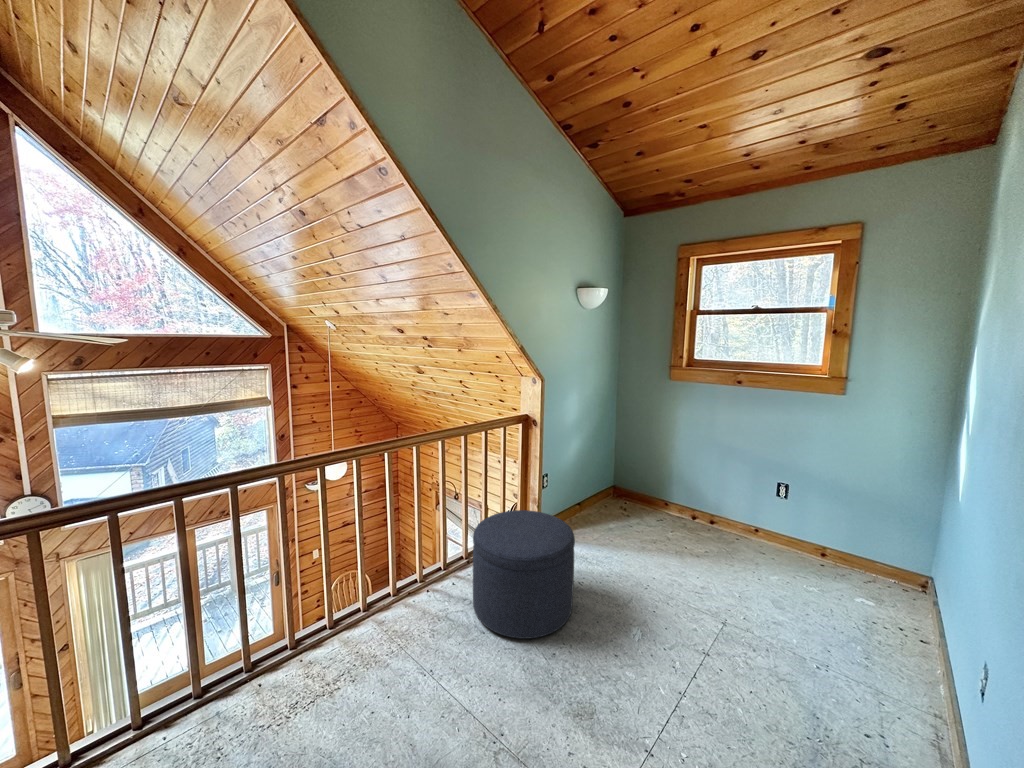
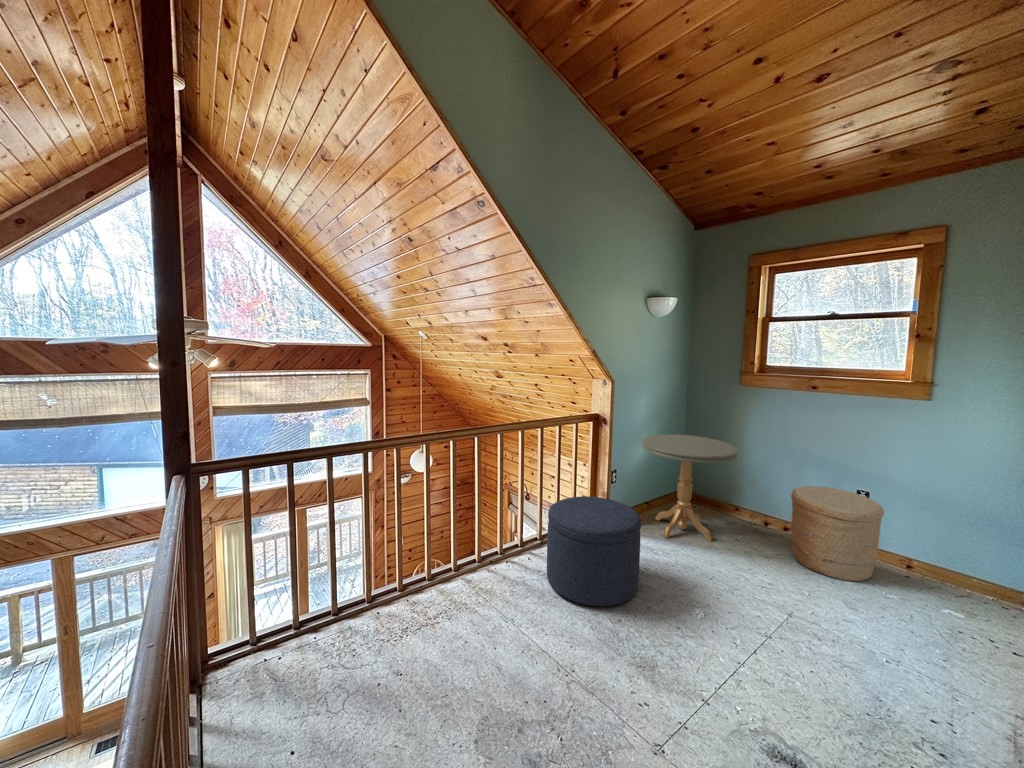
side table: none [573,432,669,544] -> present [642,434,738,542]
woven basket: none [719,482,804,577] -> present [791,486,884,581]

